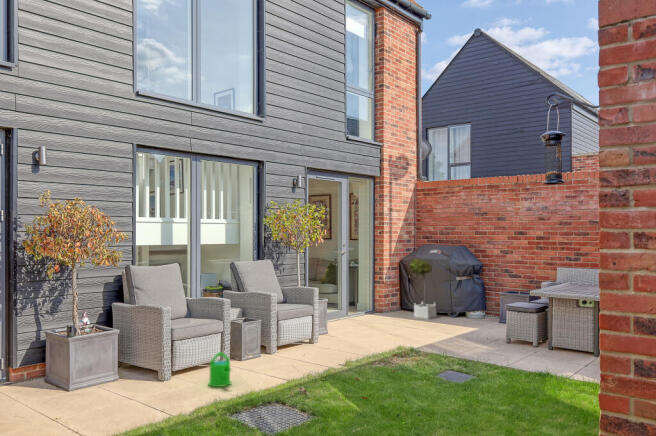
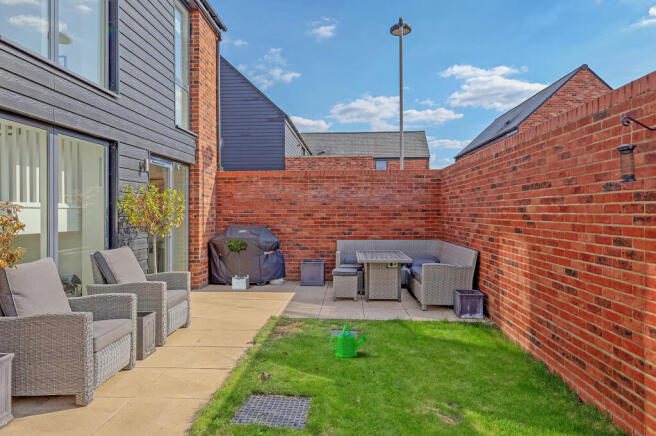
watering can: present [208,352,231,387] -> present [329,325,368,357]

